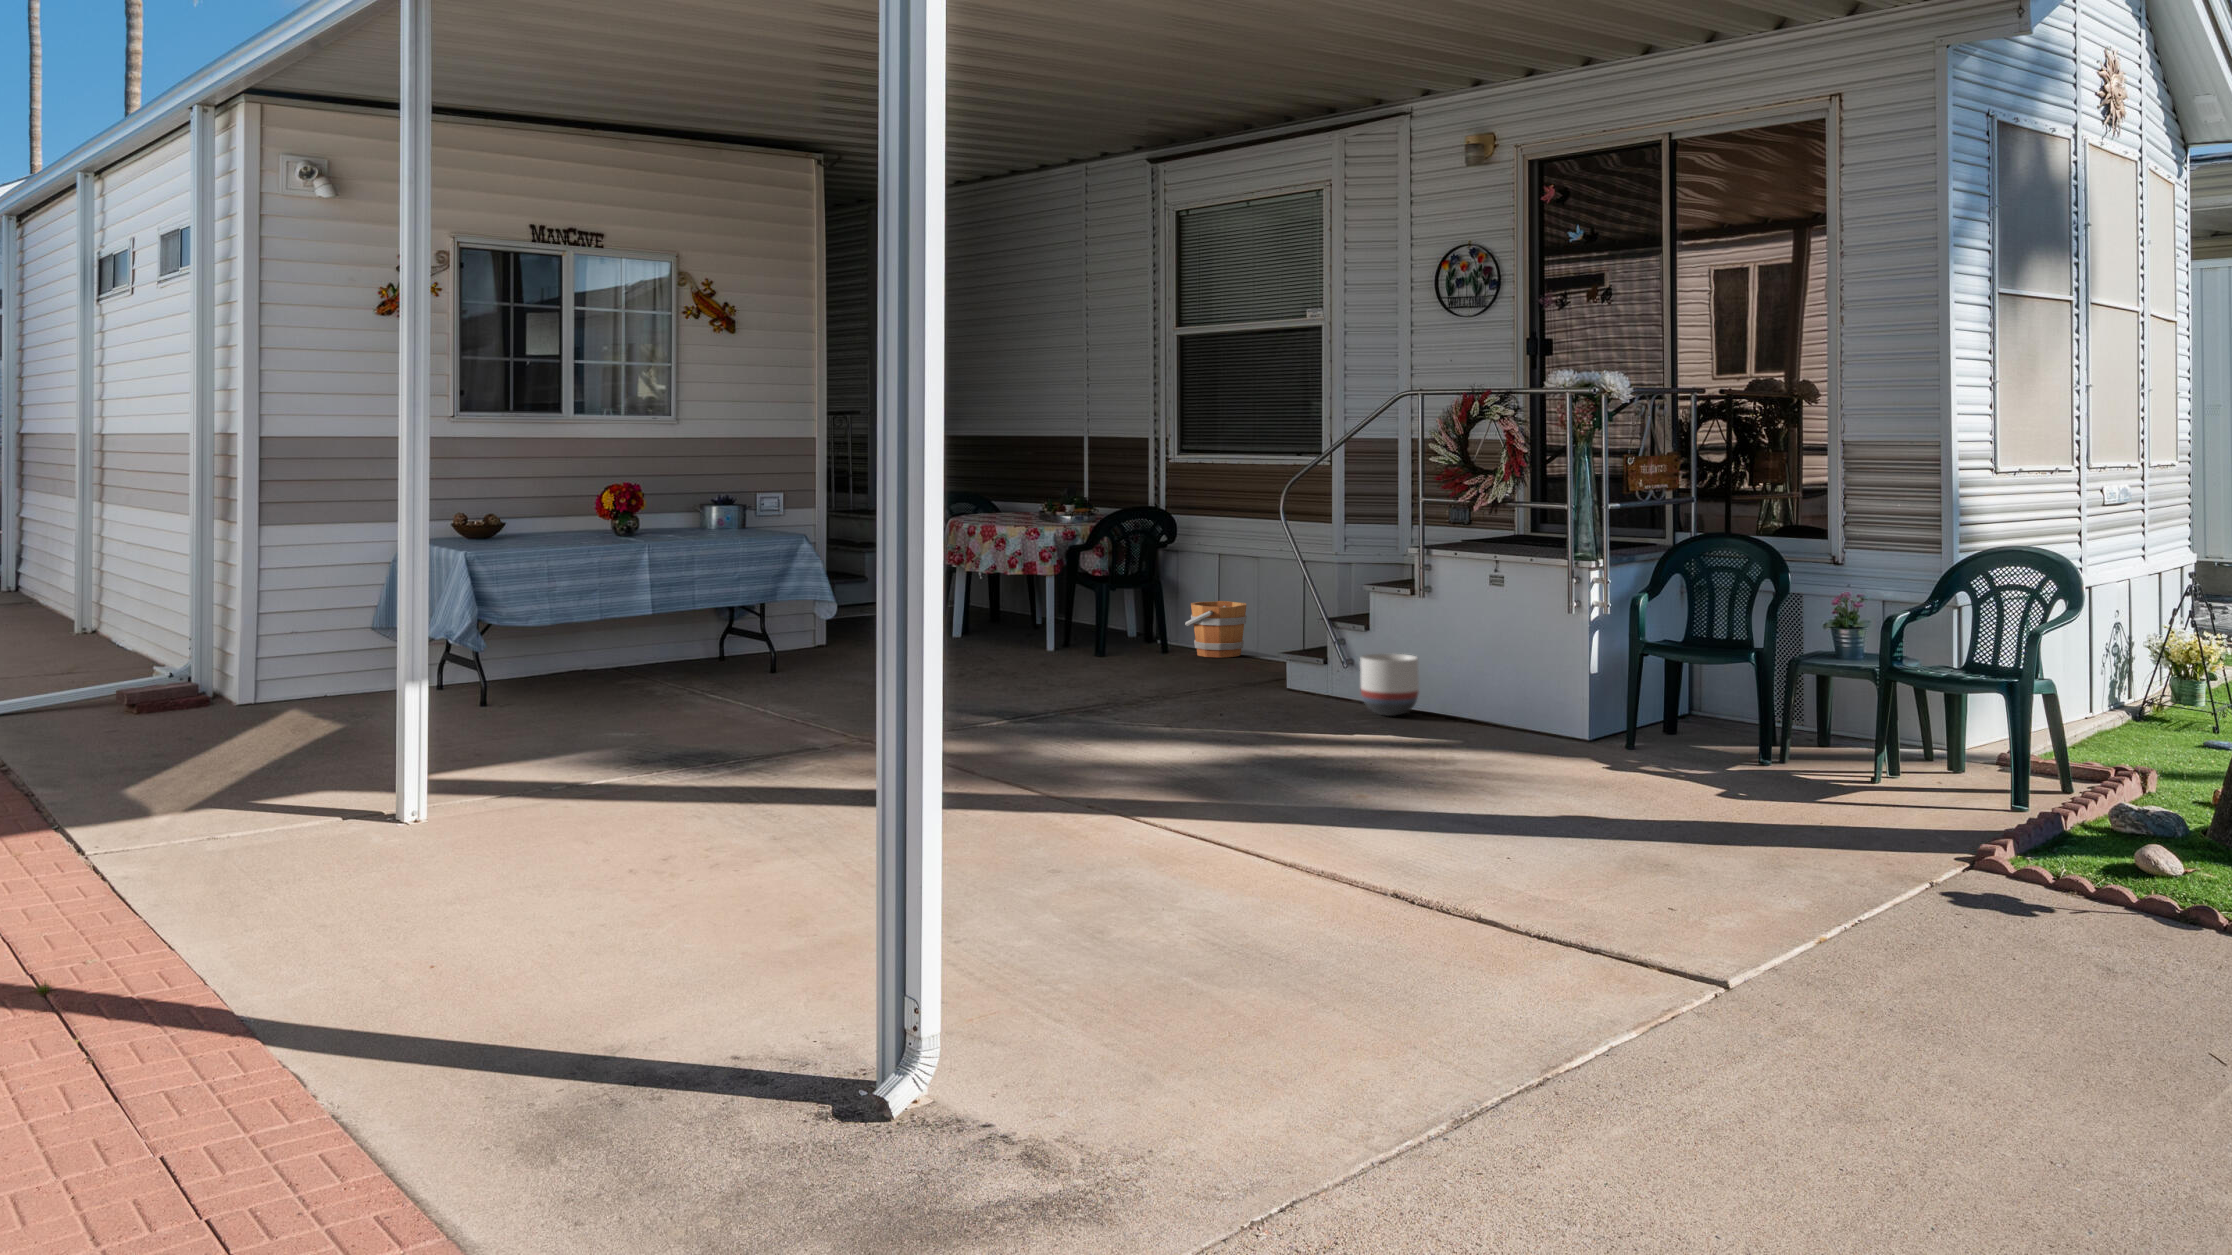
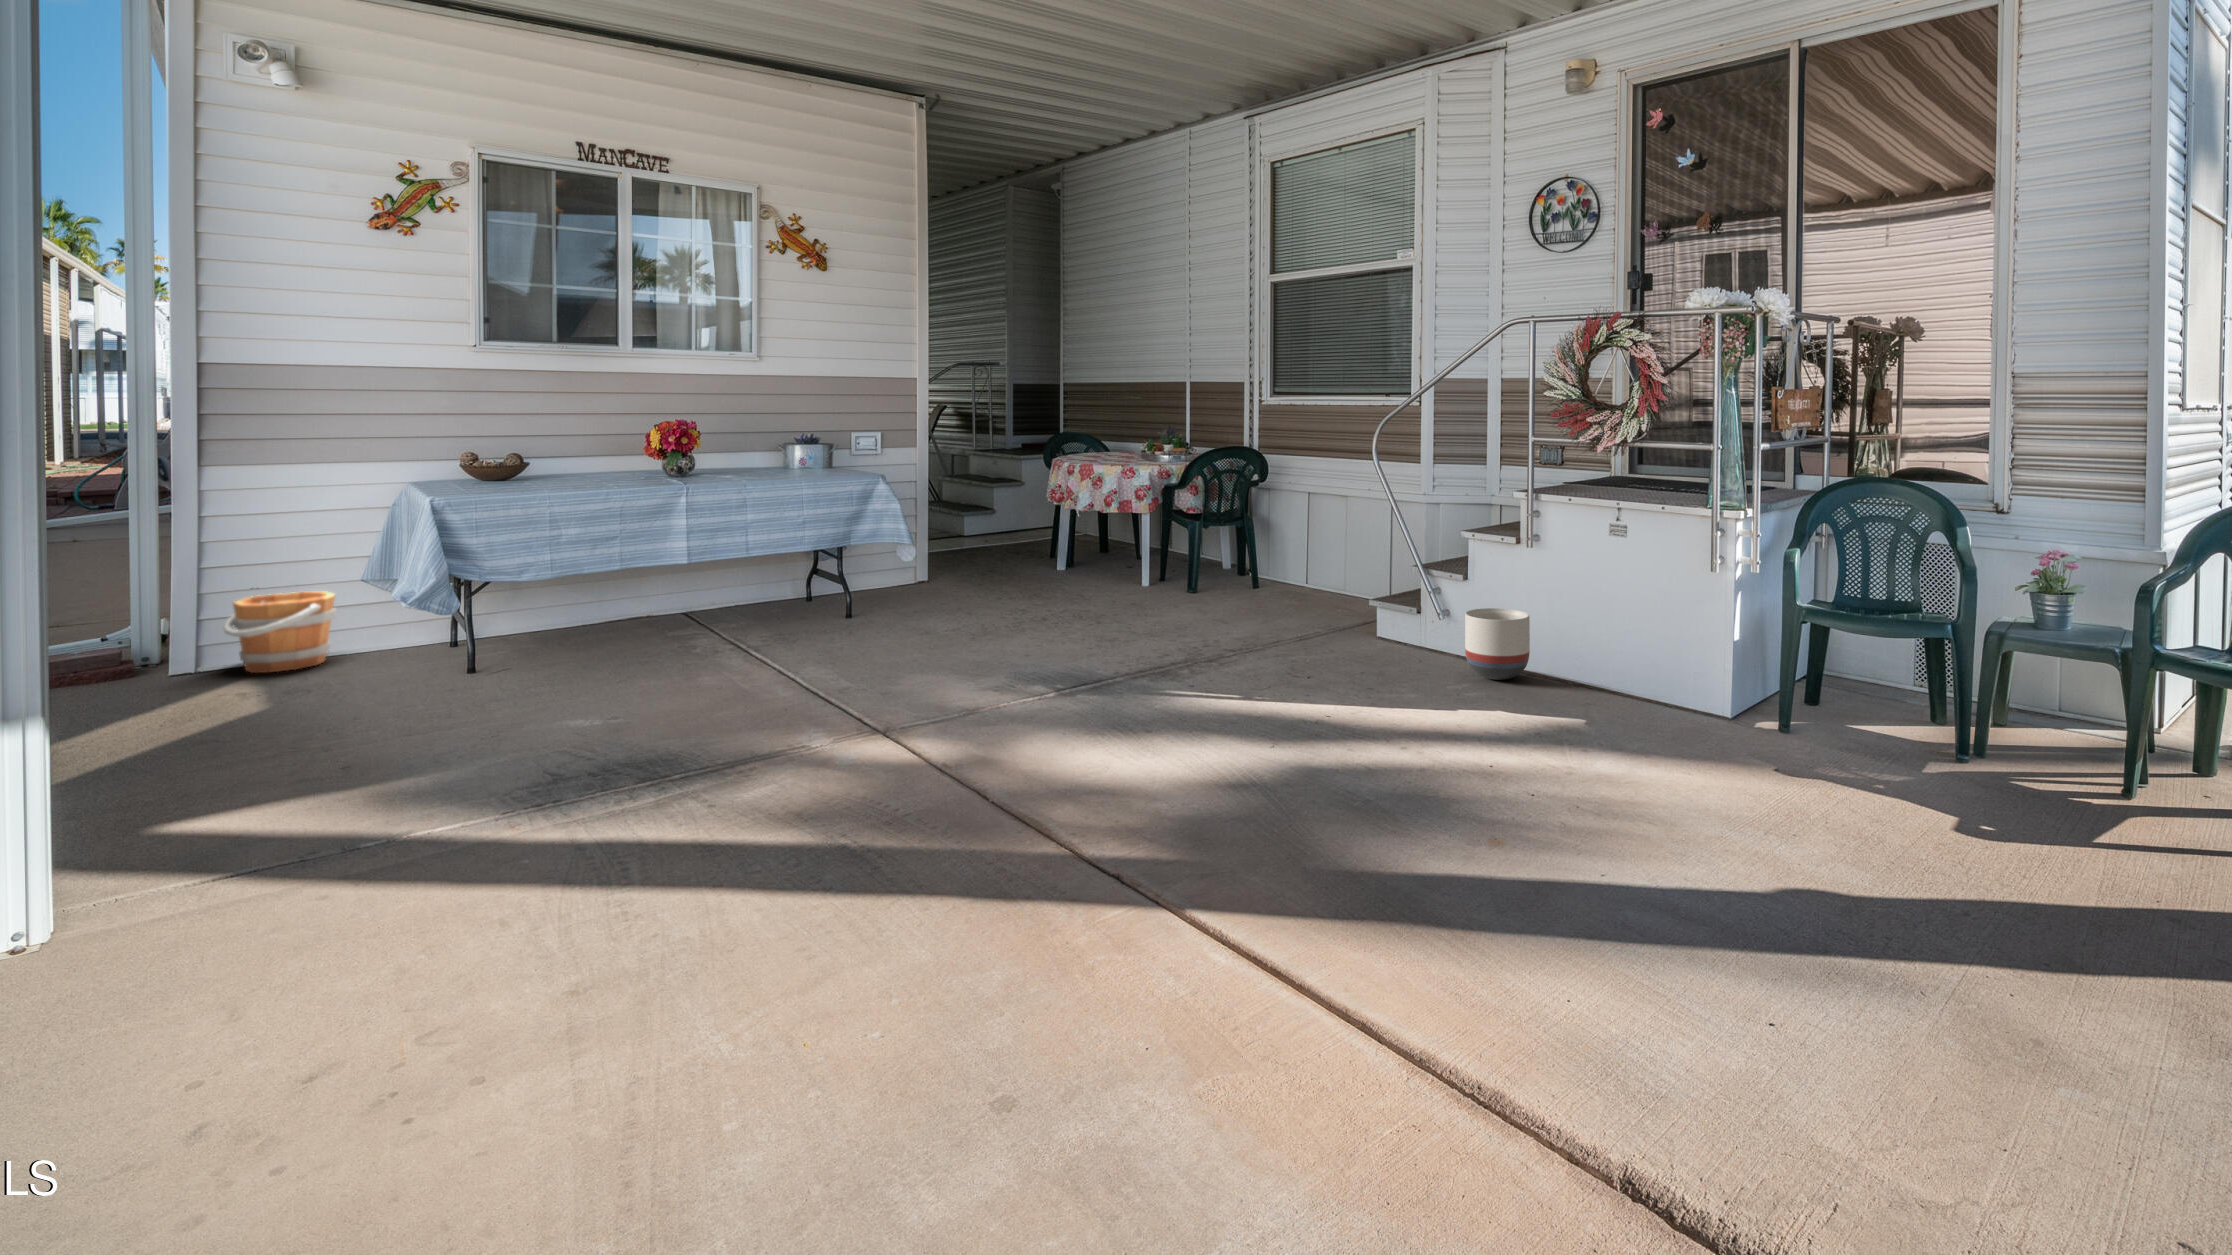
bucket: present [1185,601,1247,658] -> present [224,591,335,673]

